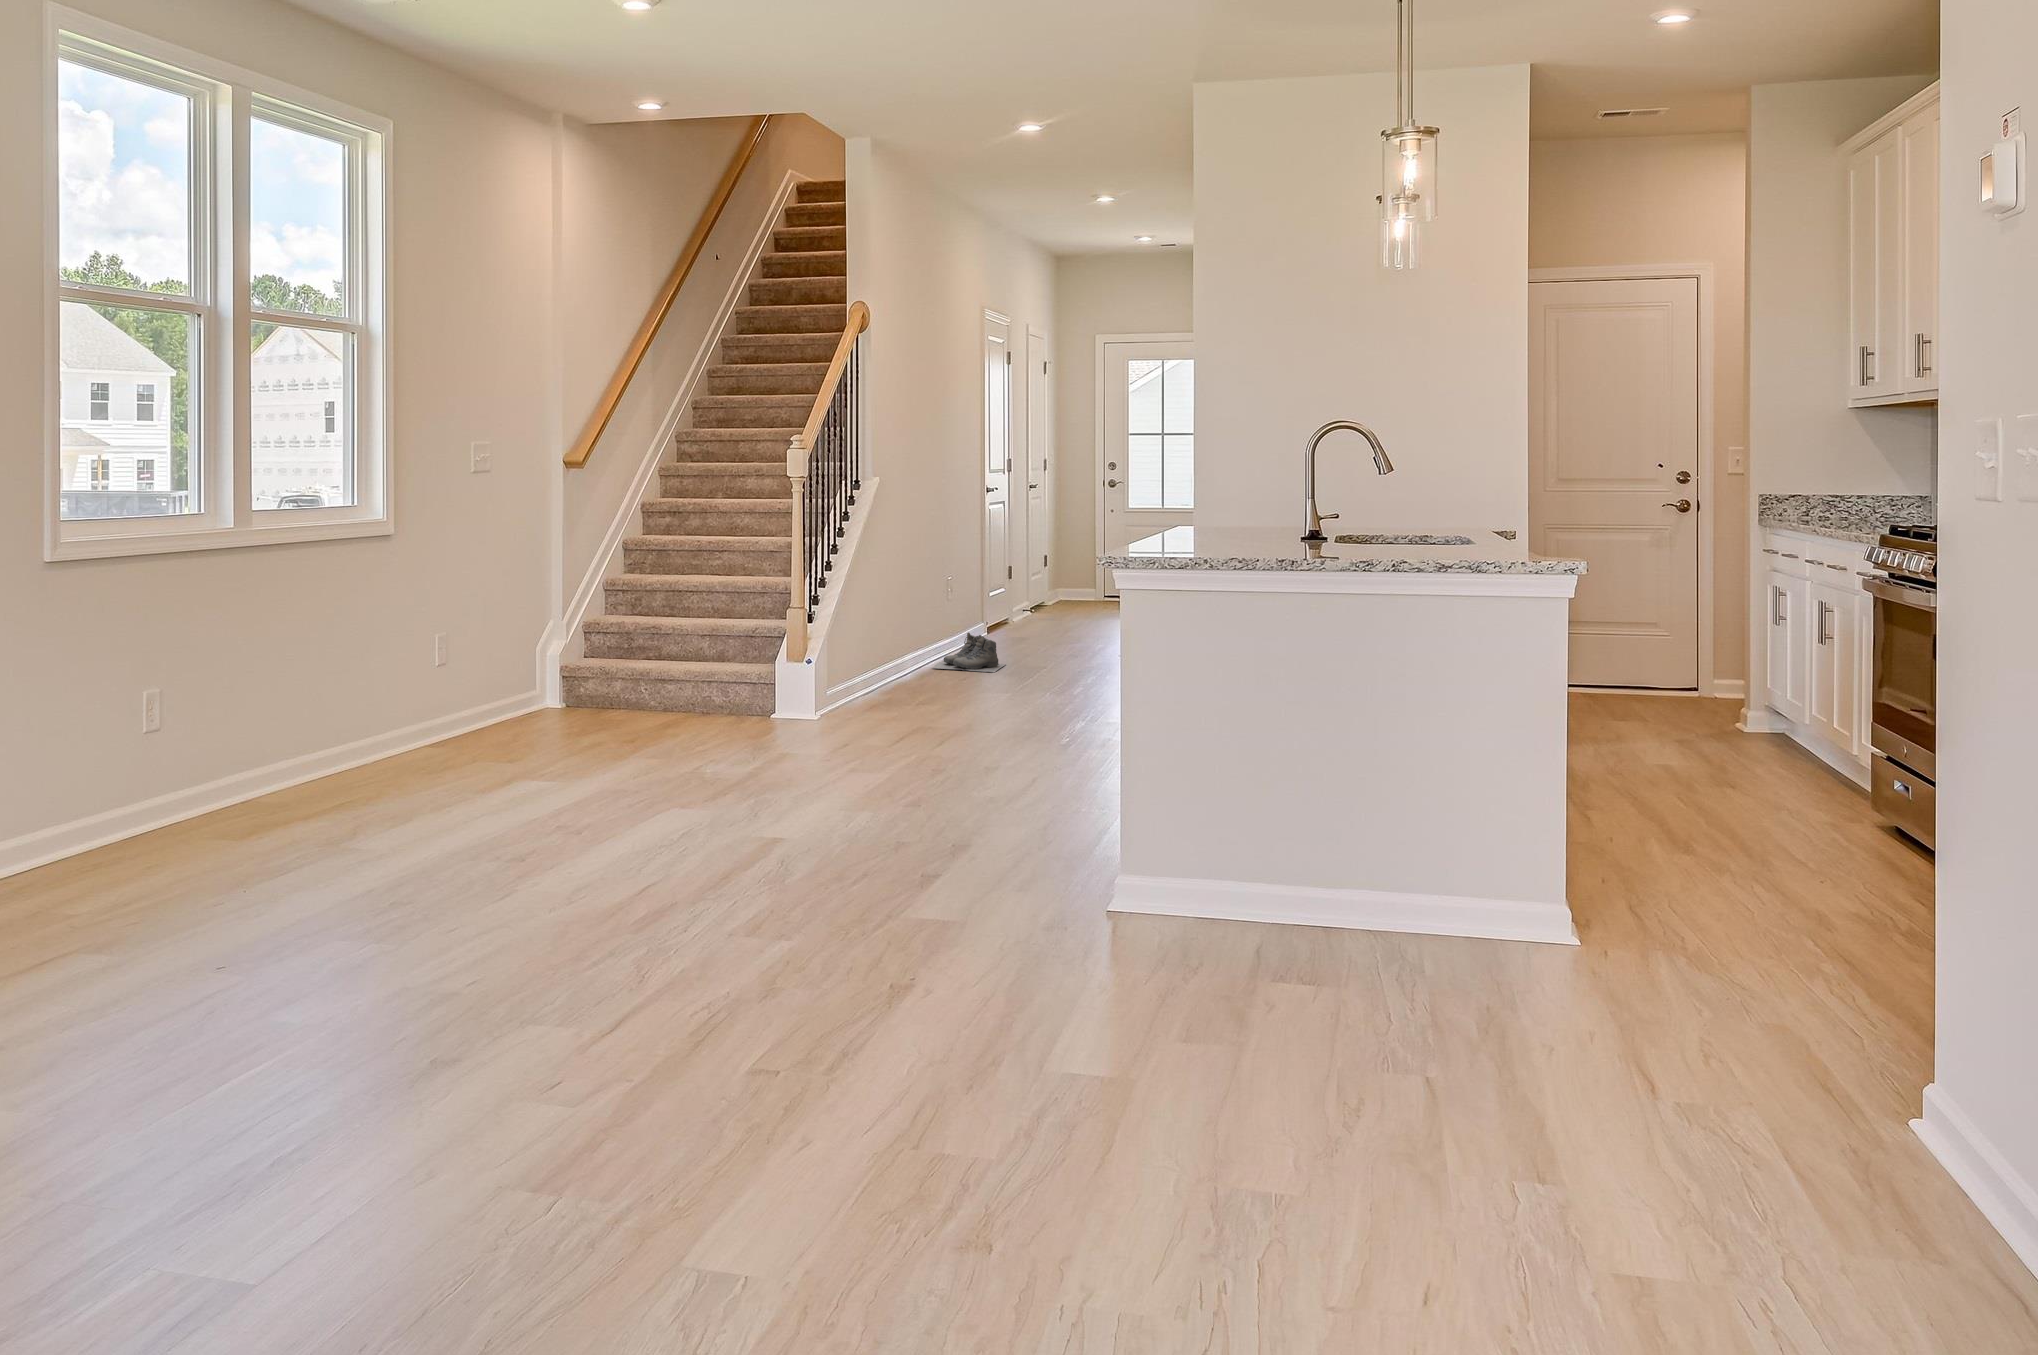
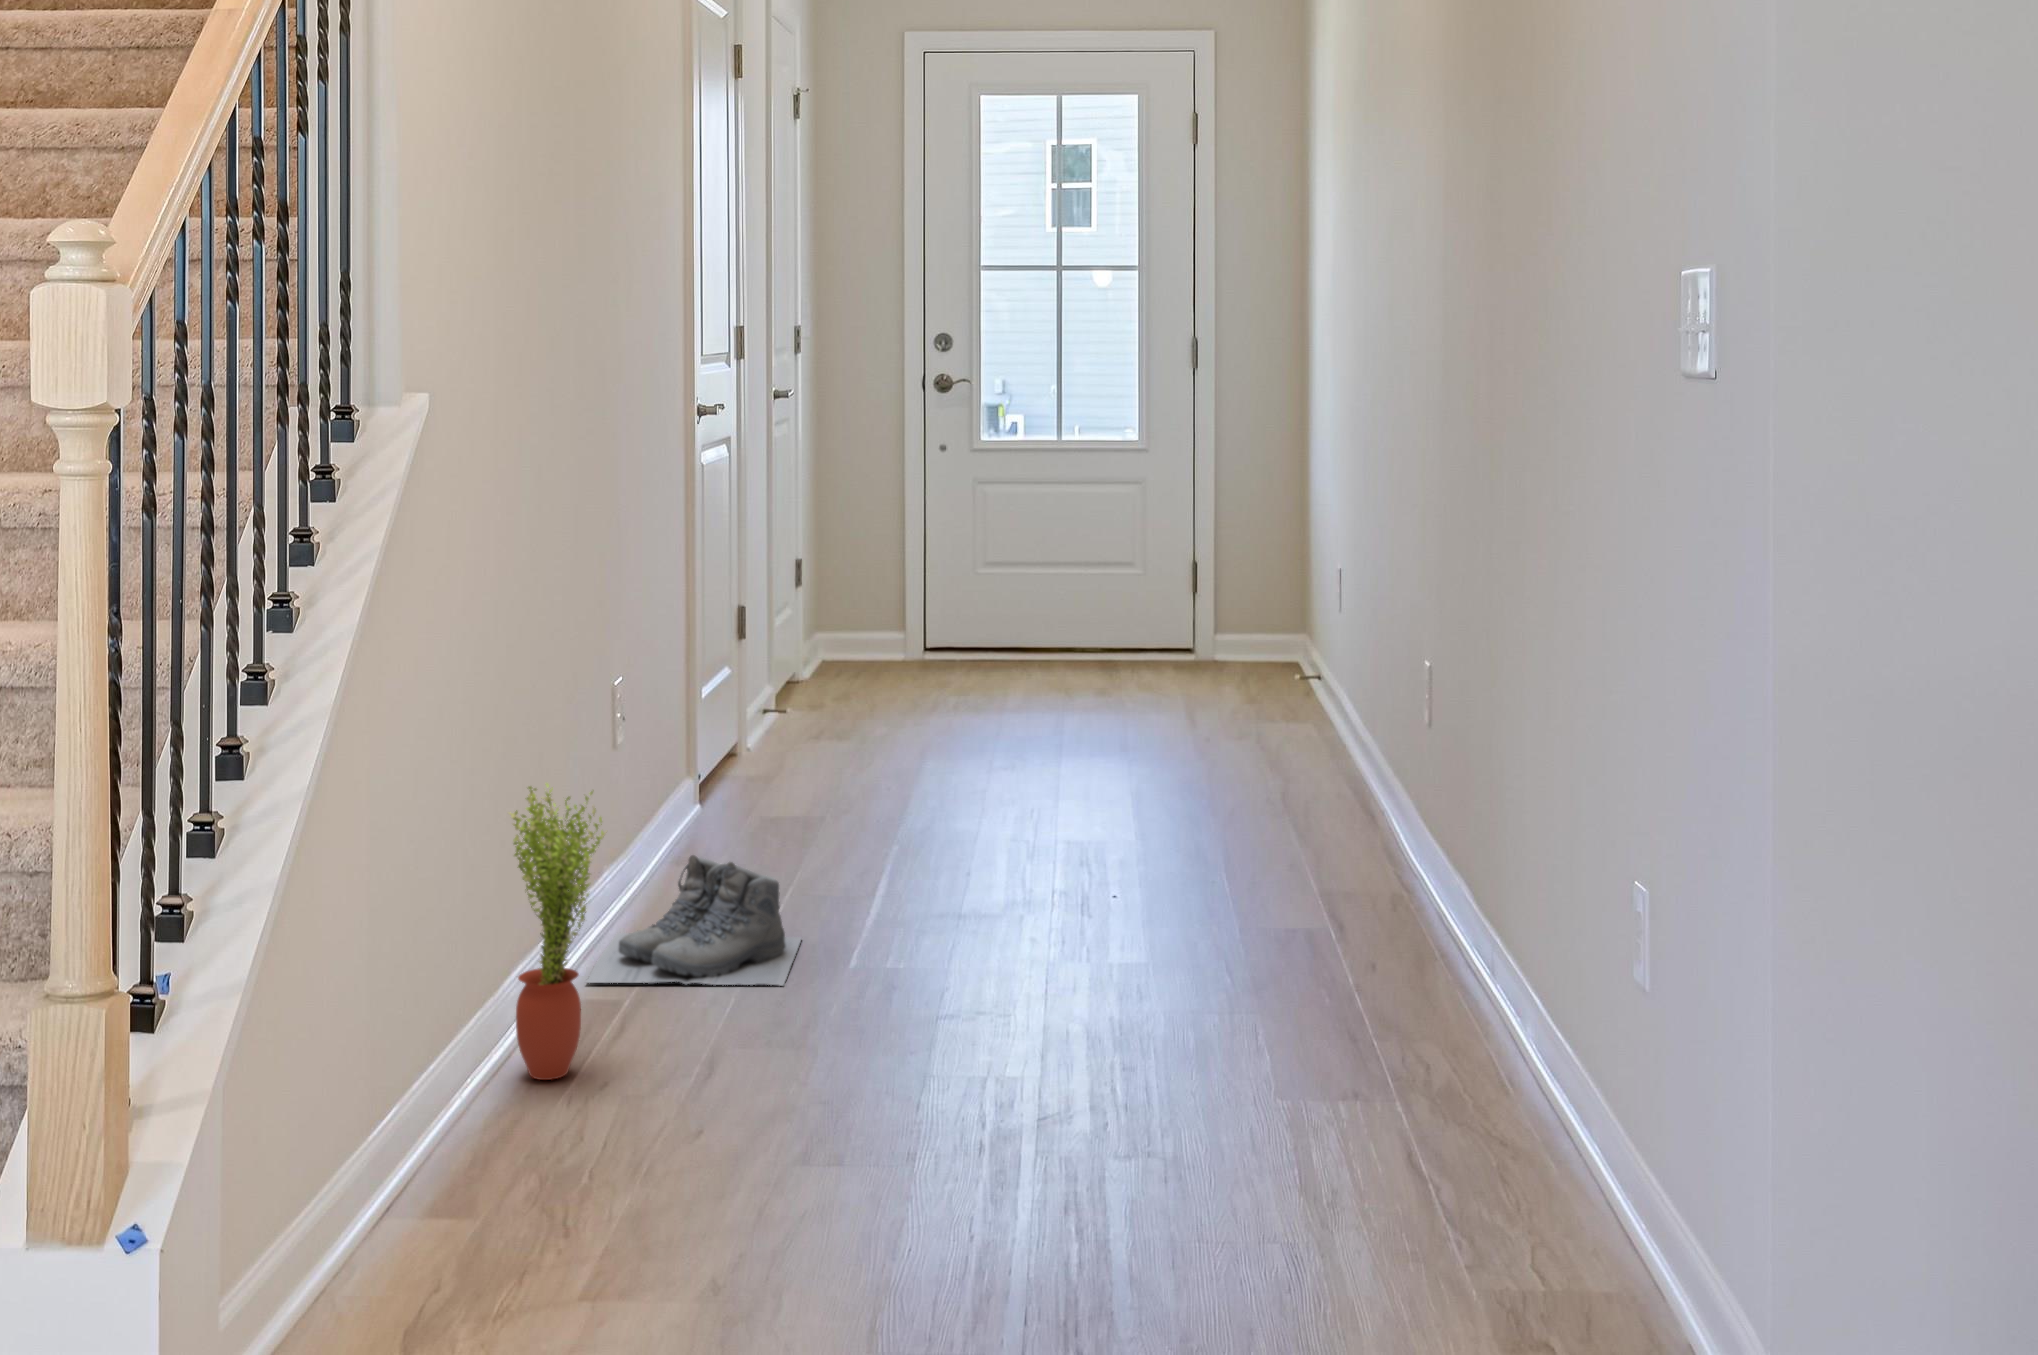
potted plant: none [904,595,933,683] -> present [509,783,605,1080]

